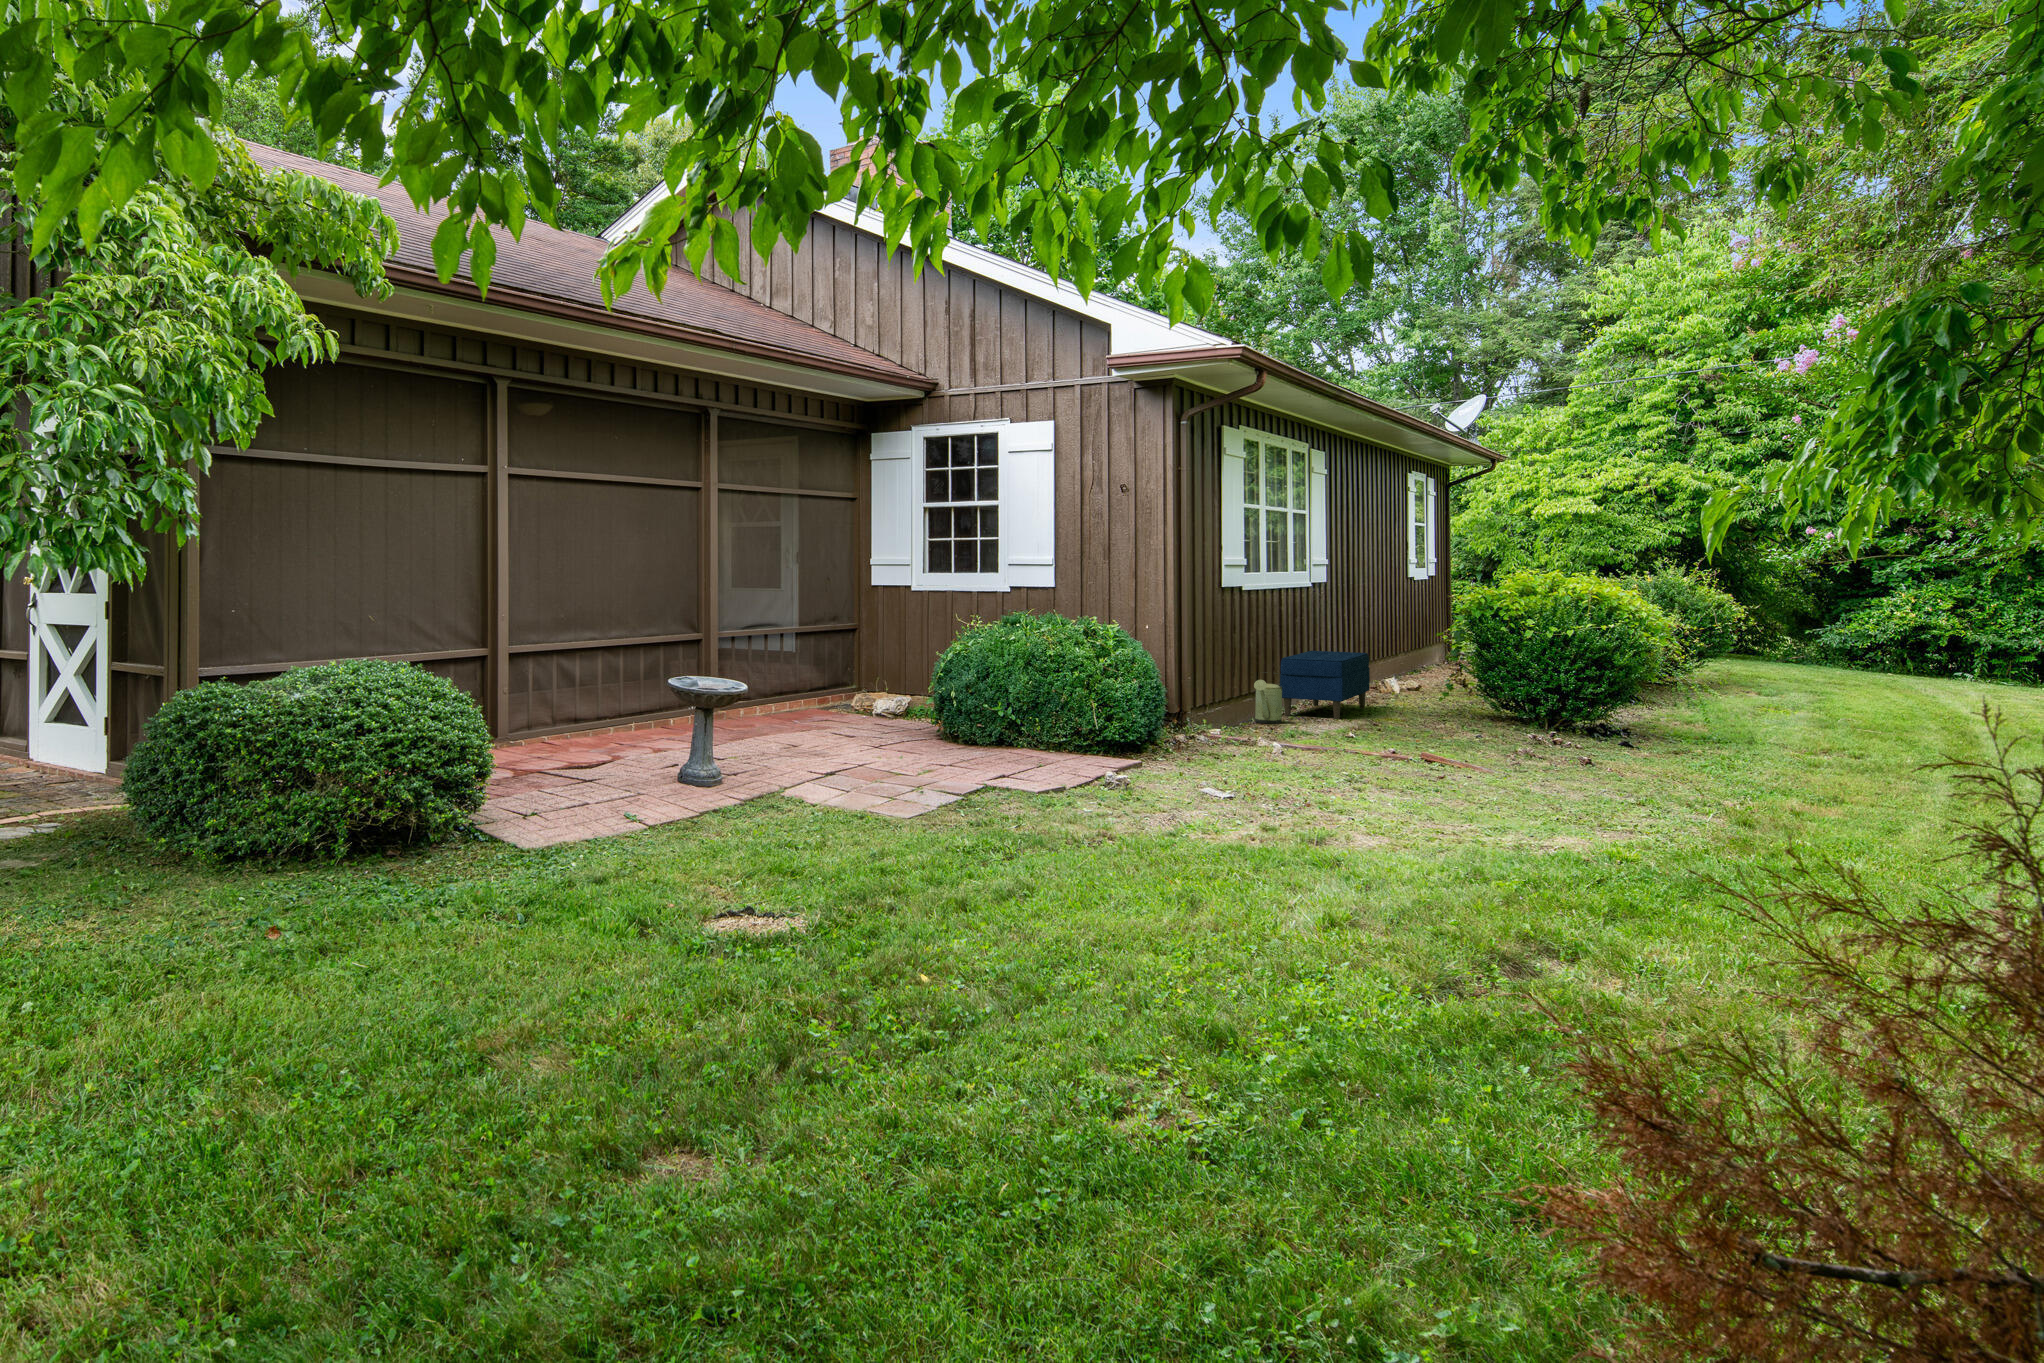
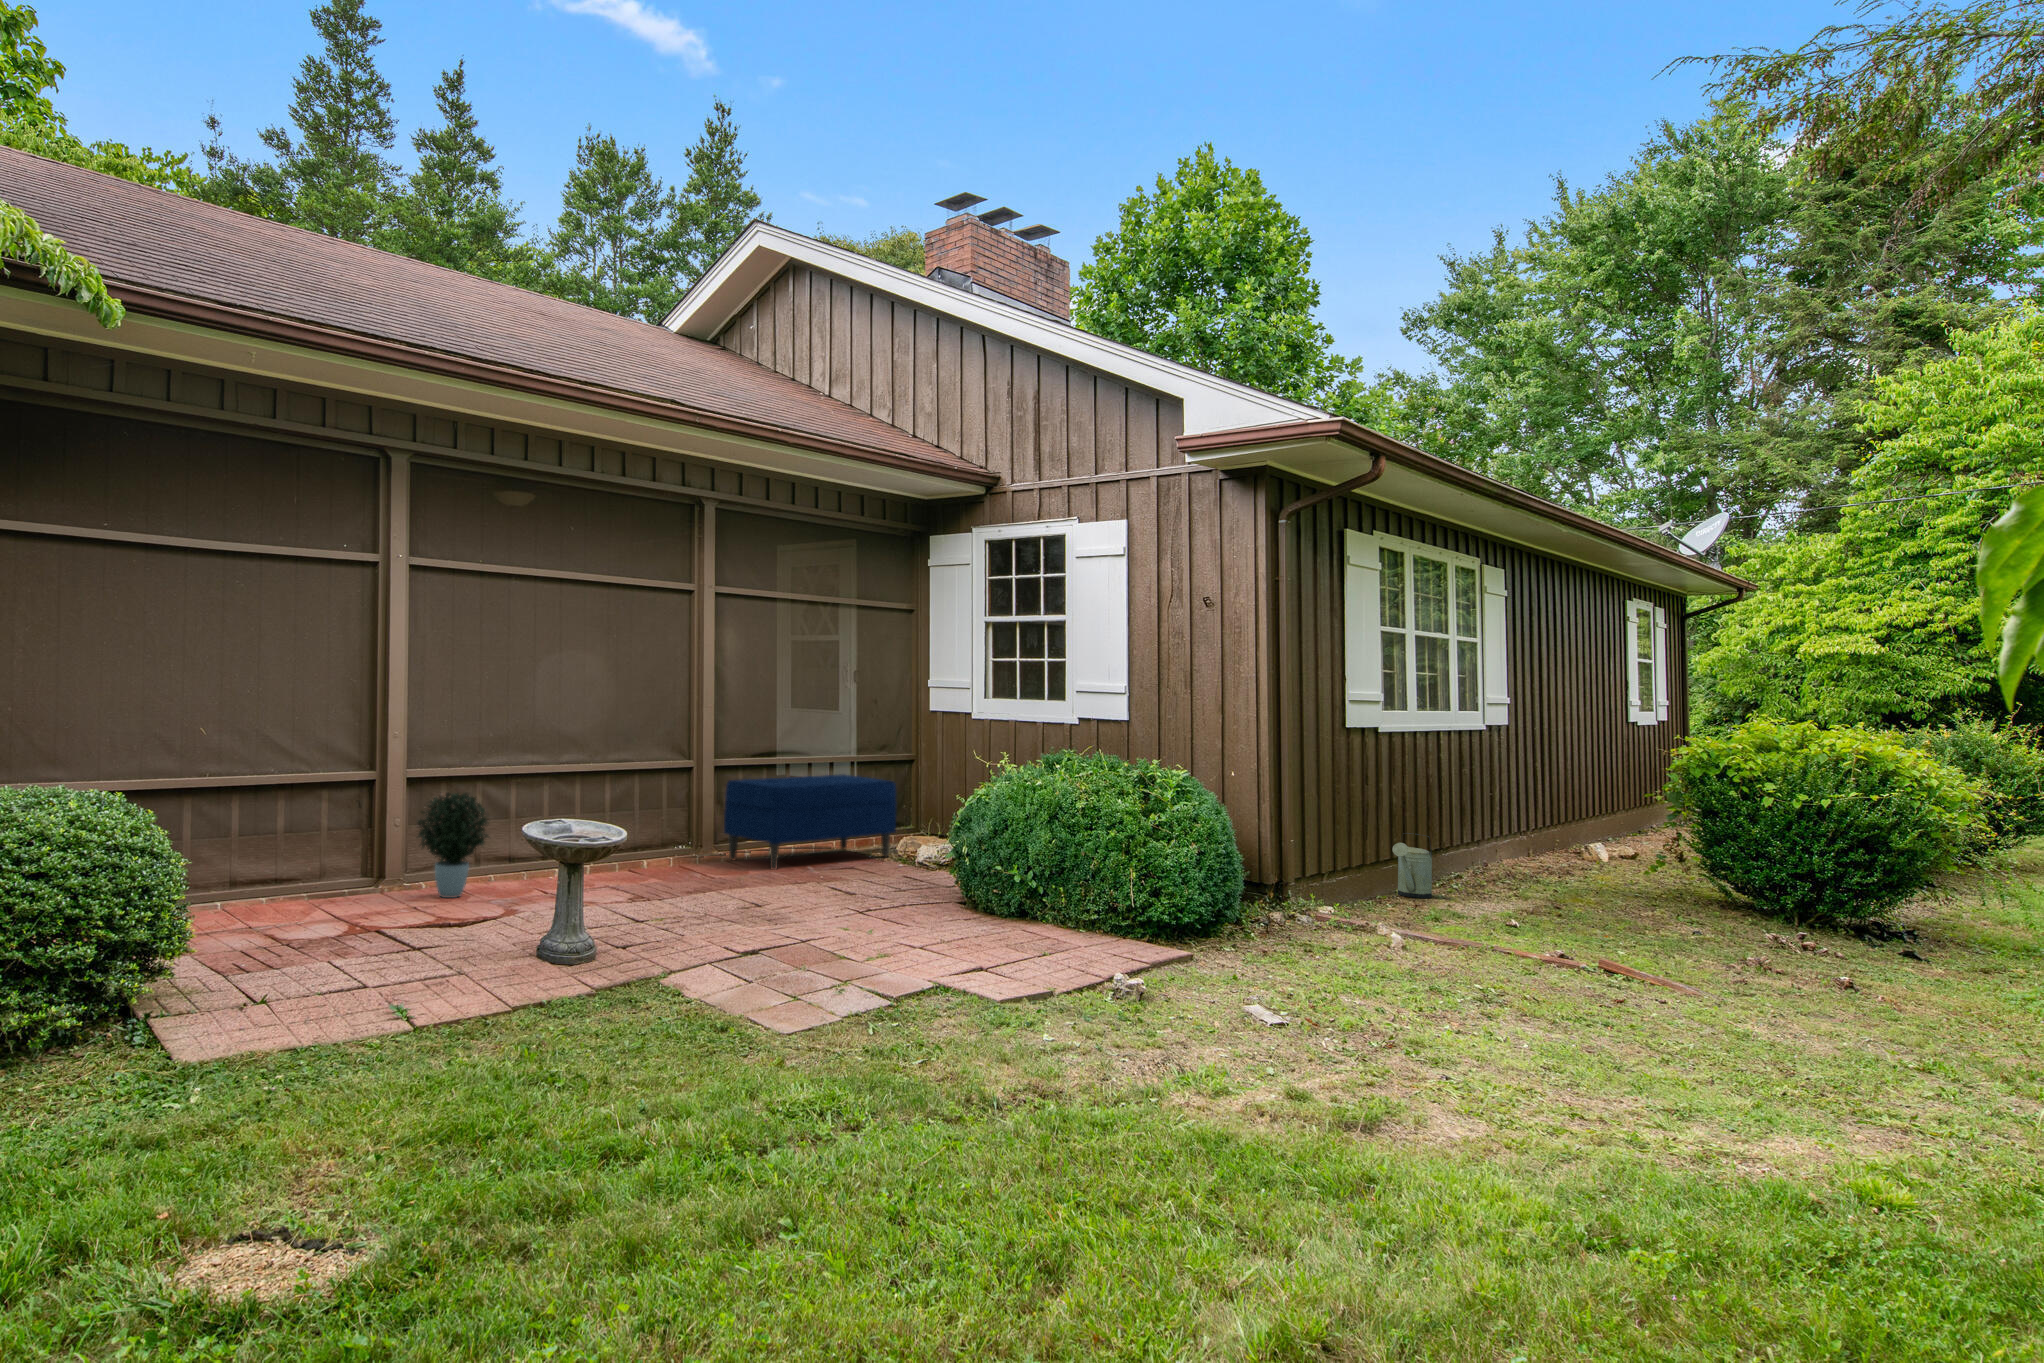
bench: present [1280,651,1370,719] -> present [724,774,896,869]
potted plant: none [502,669,566,760] -> present [418,793,488,898]

